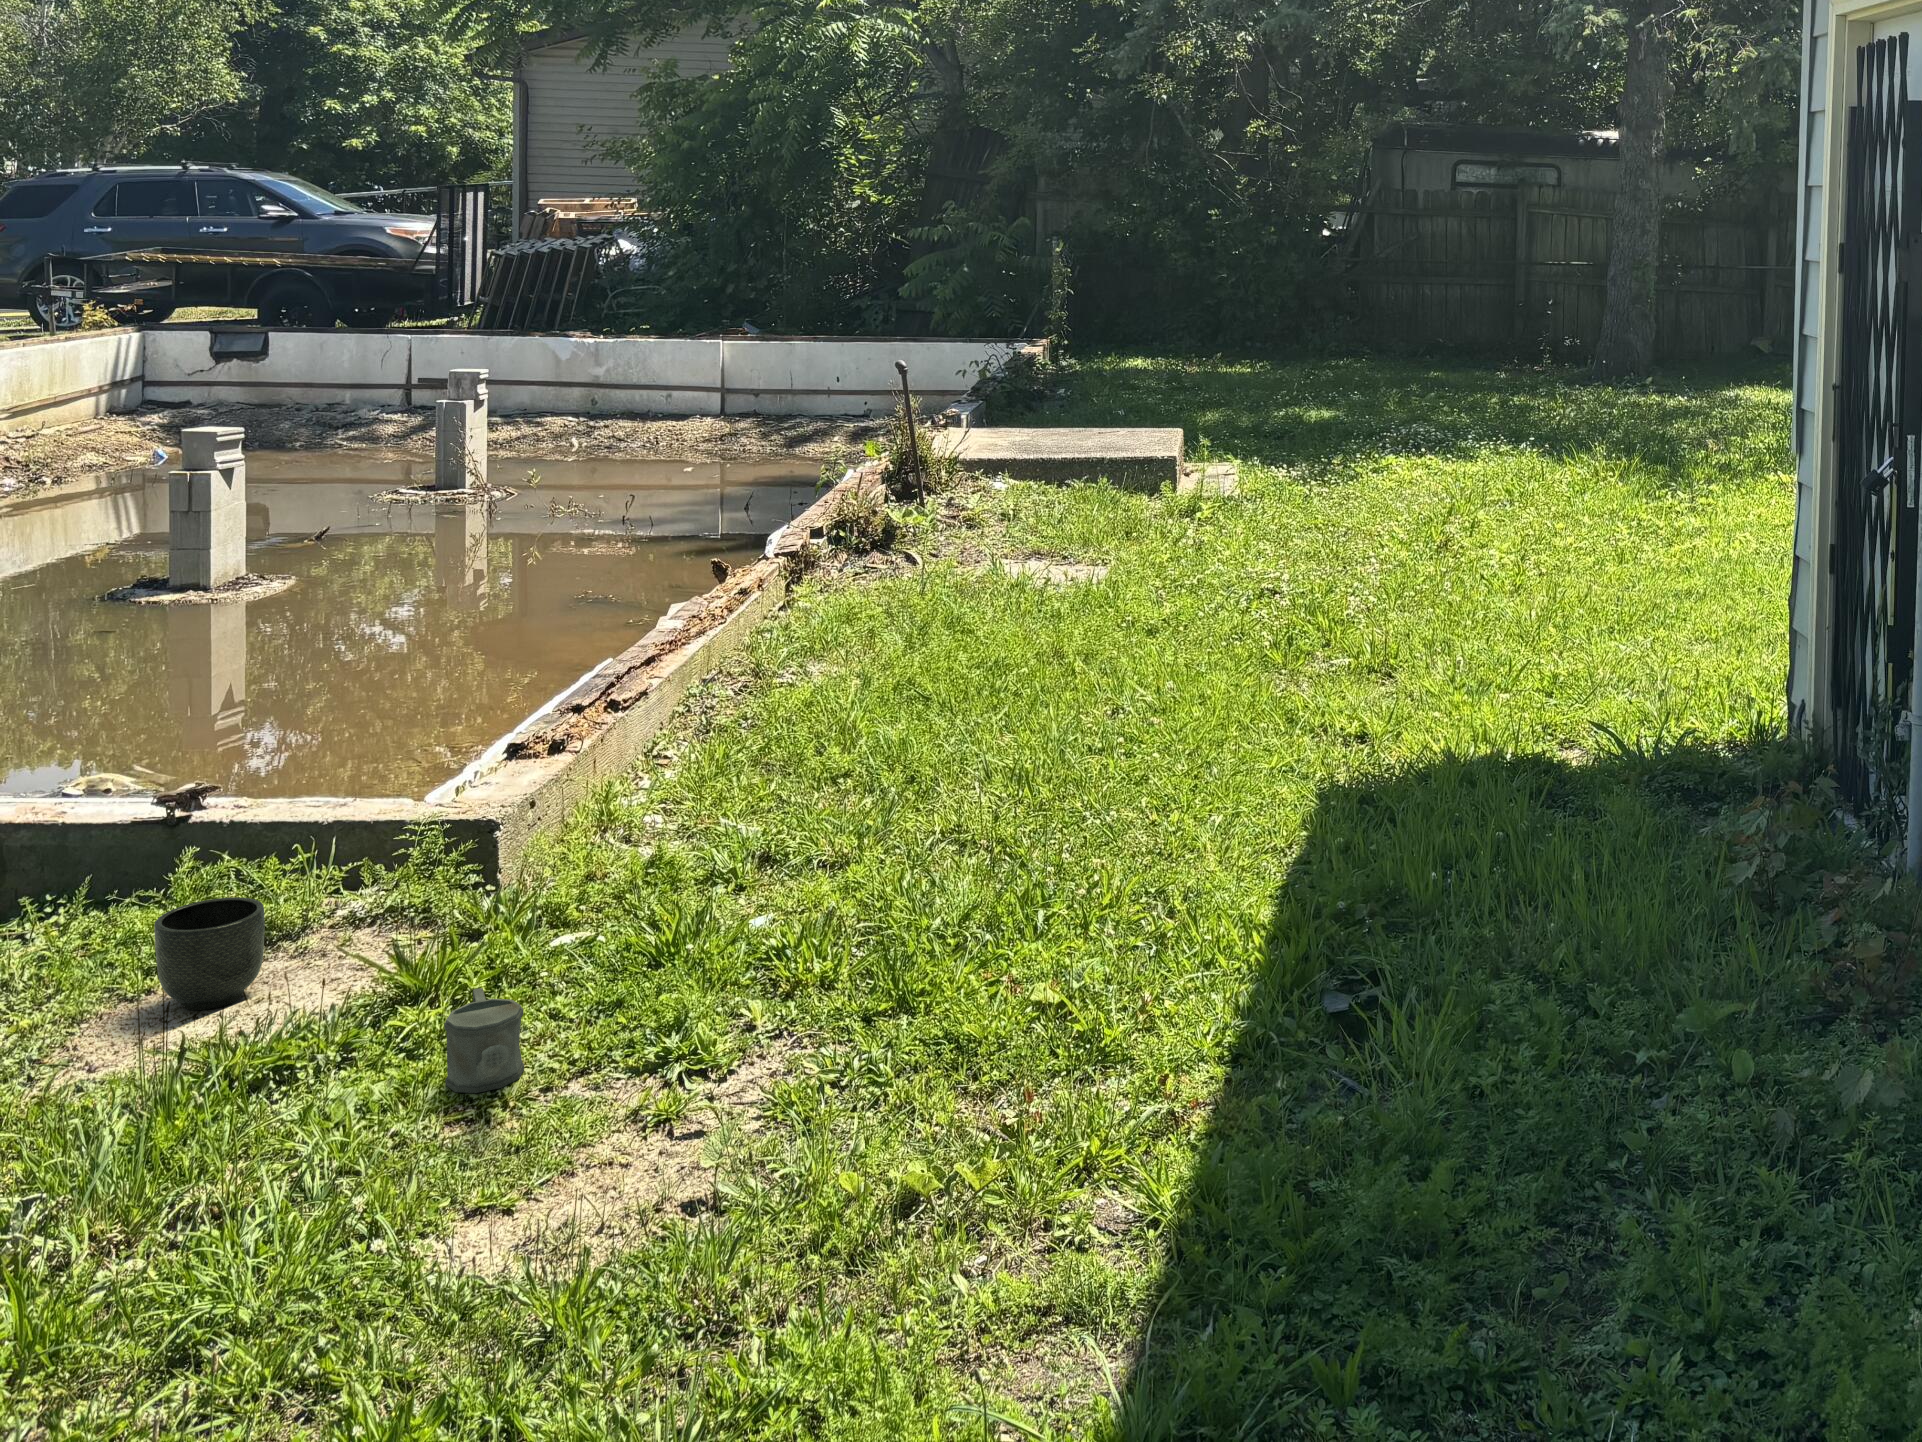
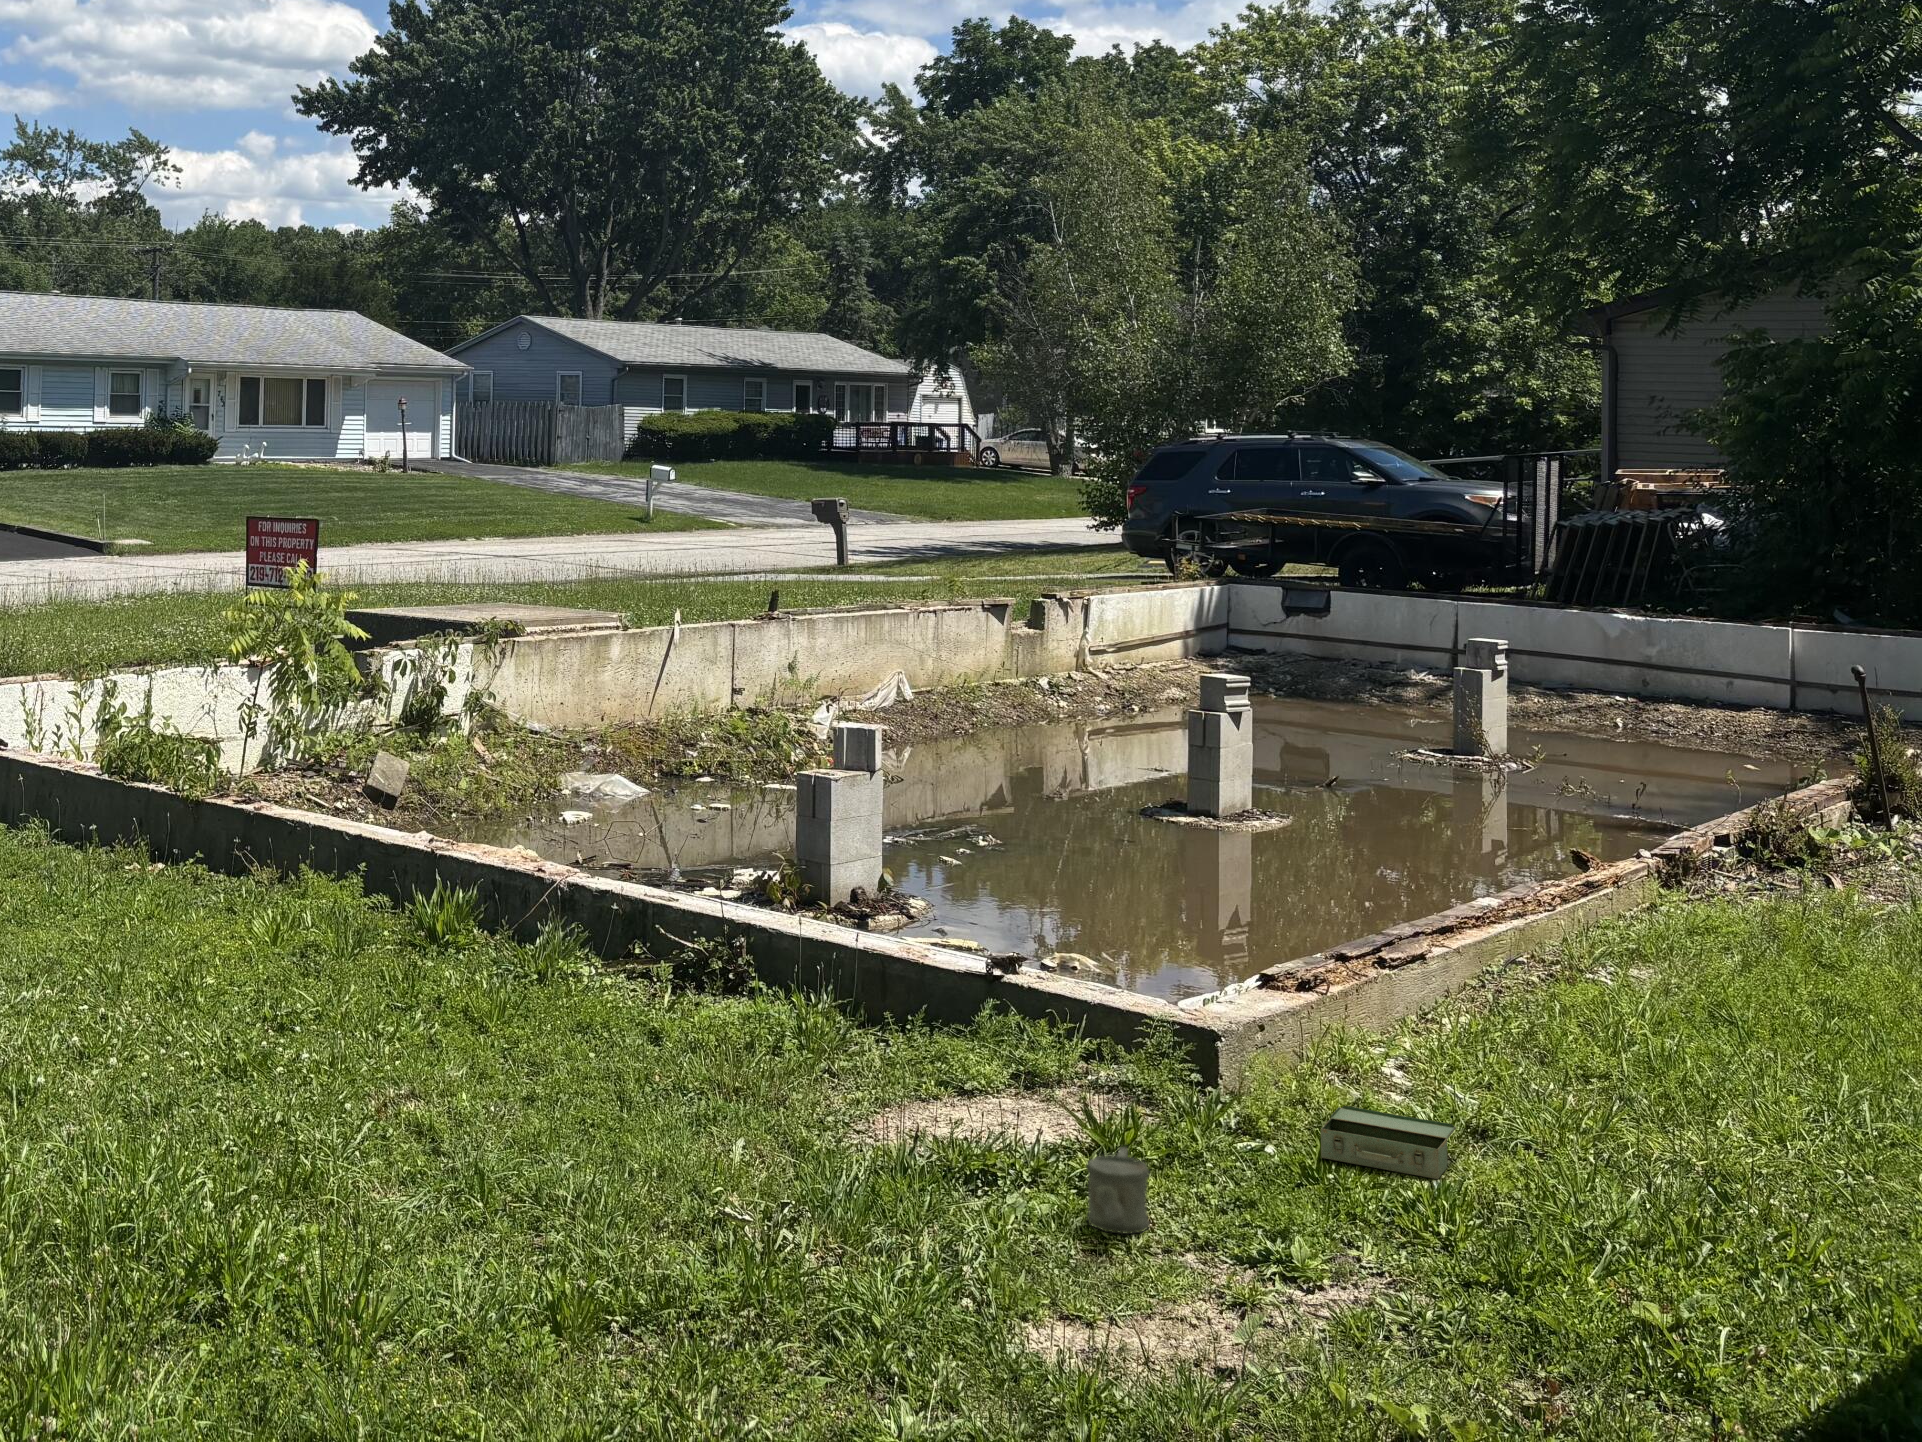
toolbox: none [656,855,779,926] -> present [1321,1106,1456,1179]
planter: present [154,897,265,1010] -> none [932,1033,1010,1123]

